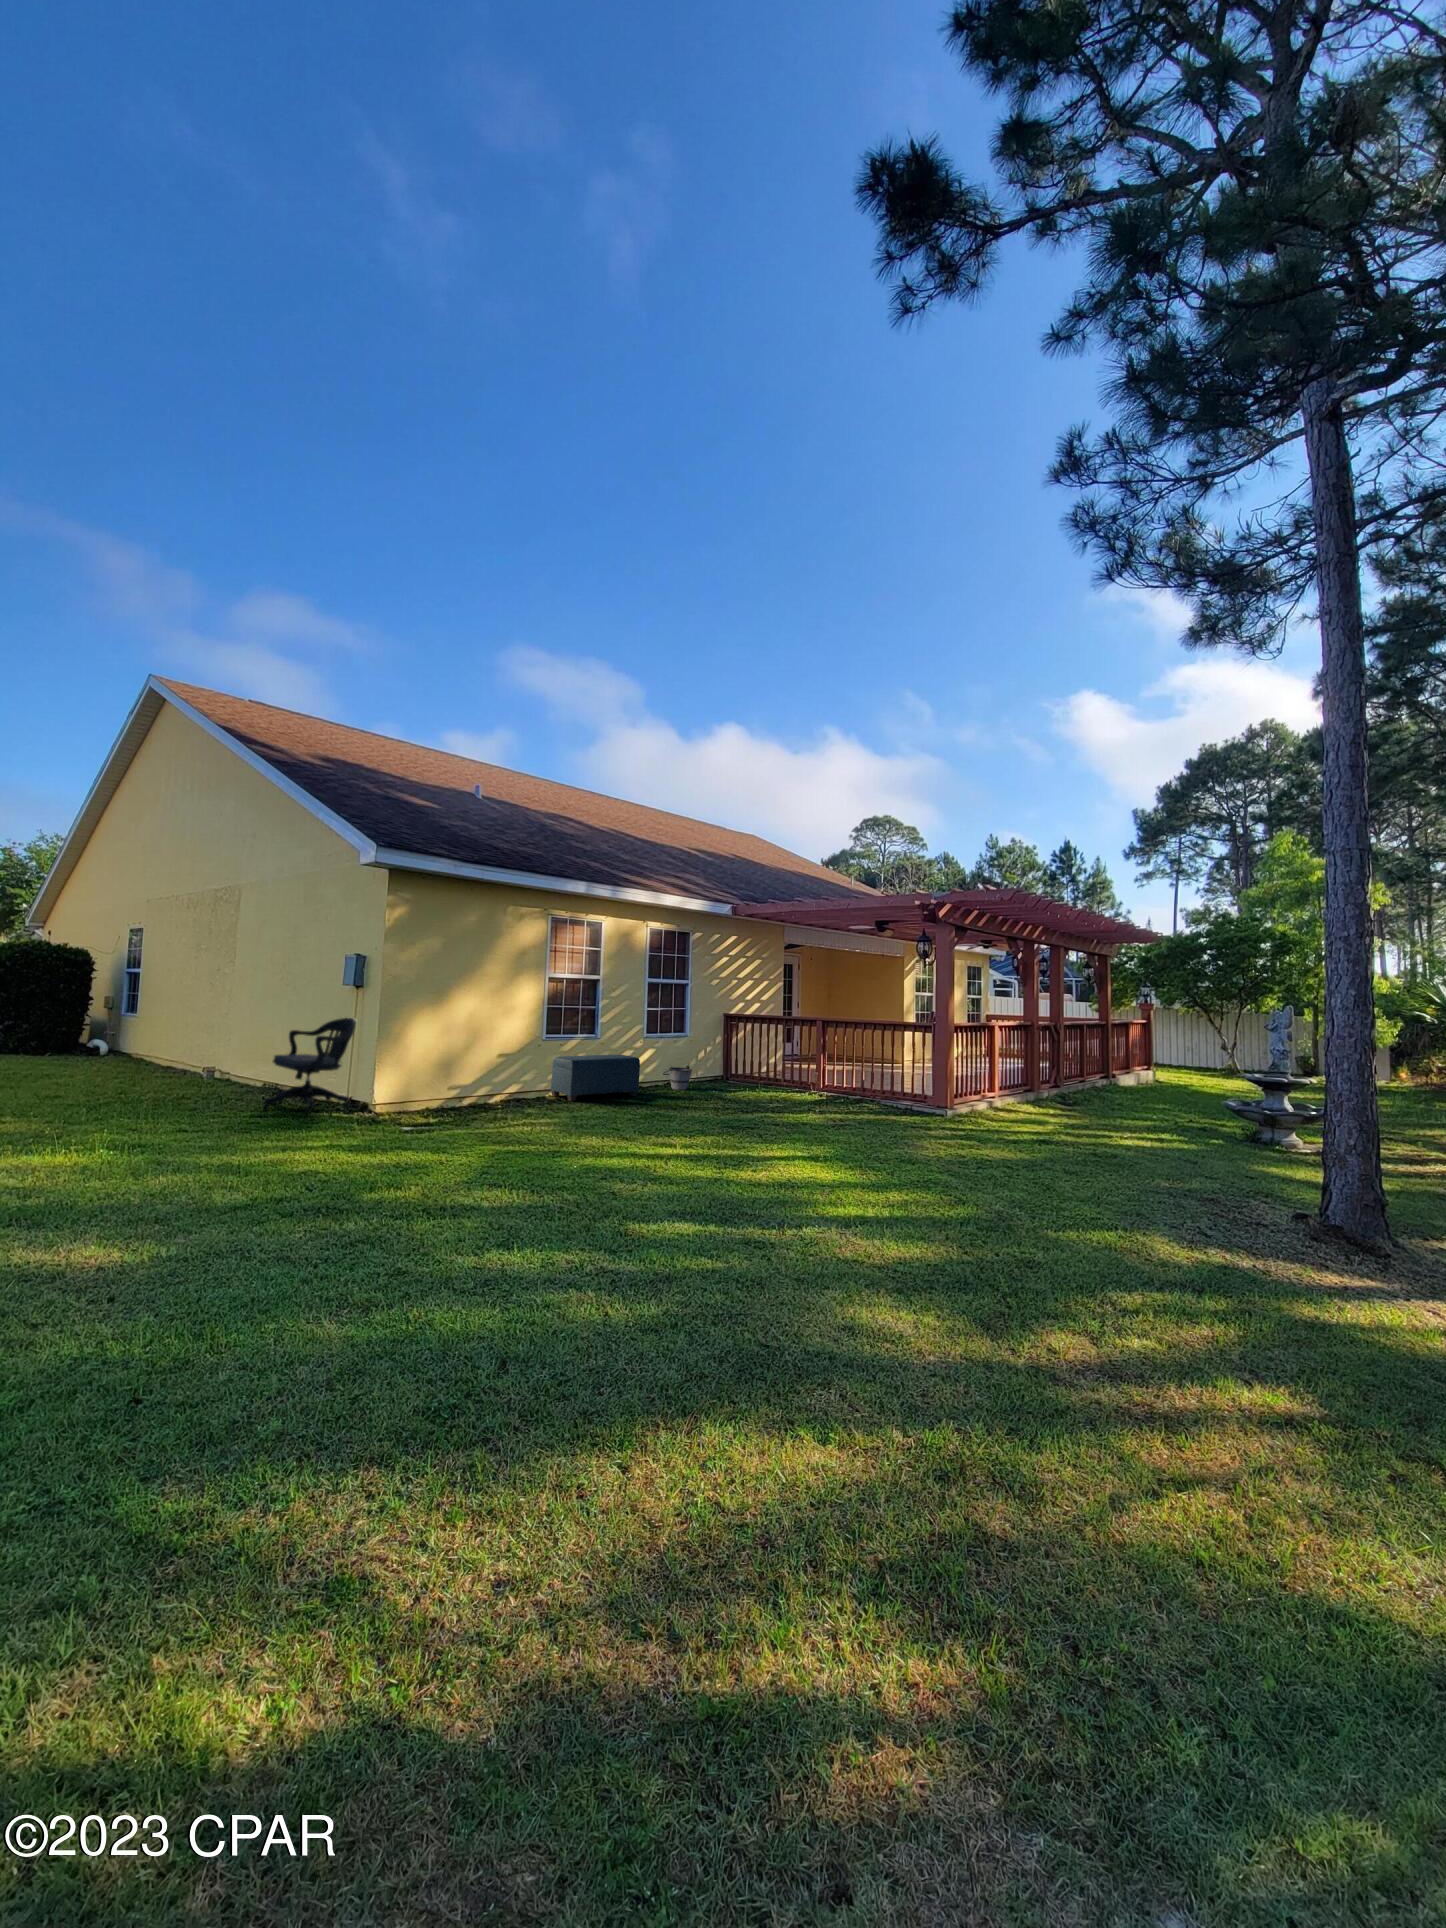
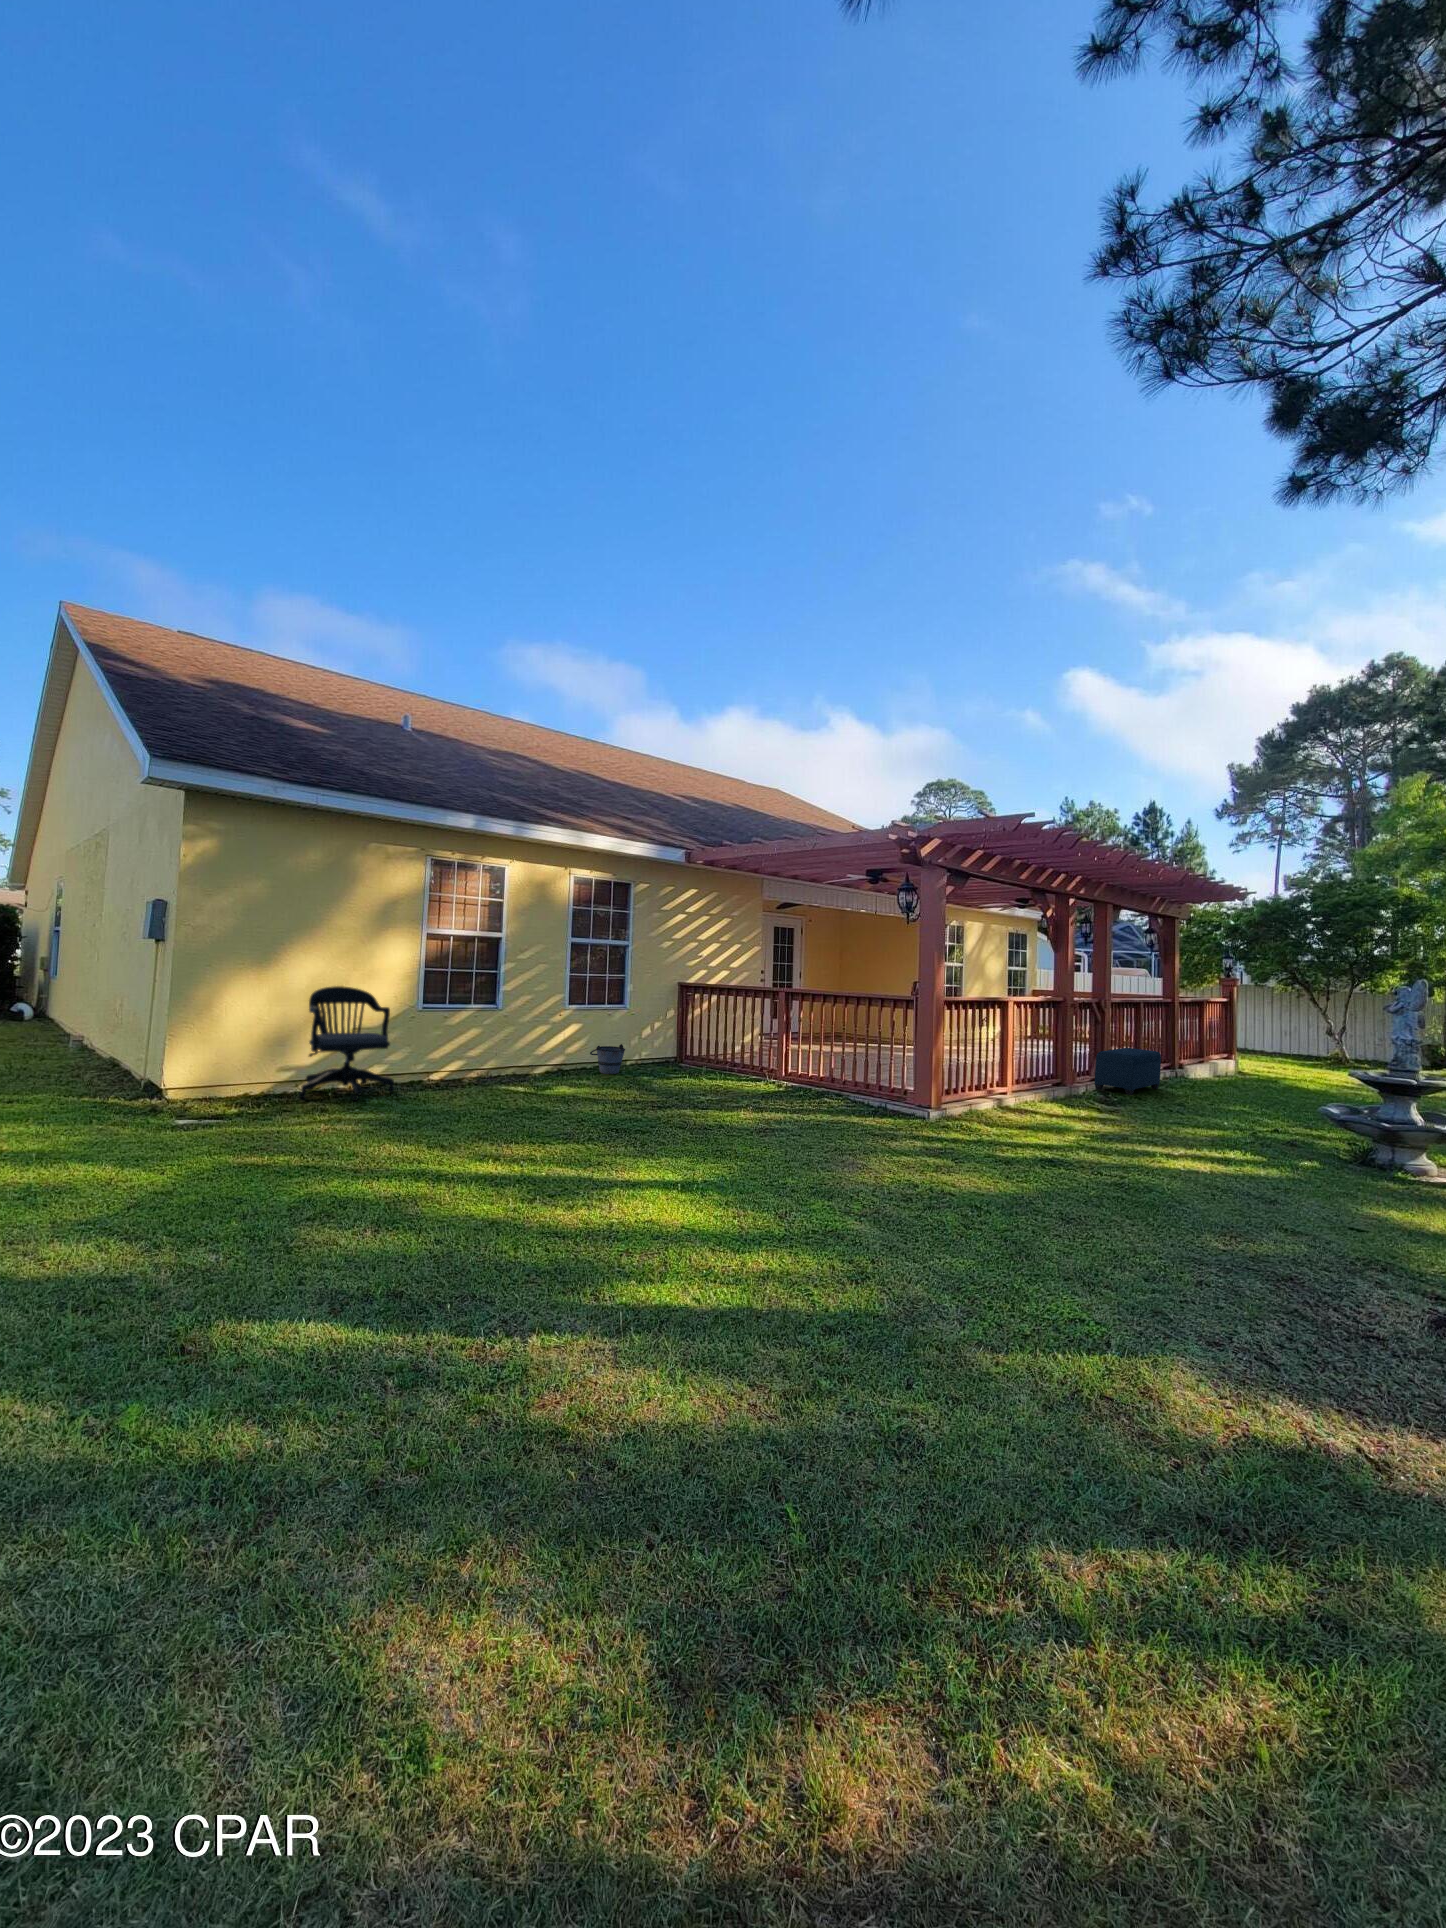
chair: present [263,1018,356,1114] -> present [299,986,394,1101]
bench: present [551,1055,640,1101] -> present [1095,1048,1161,1095]

